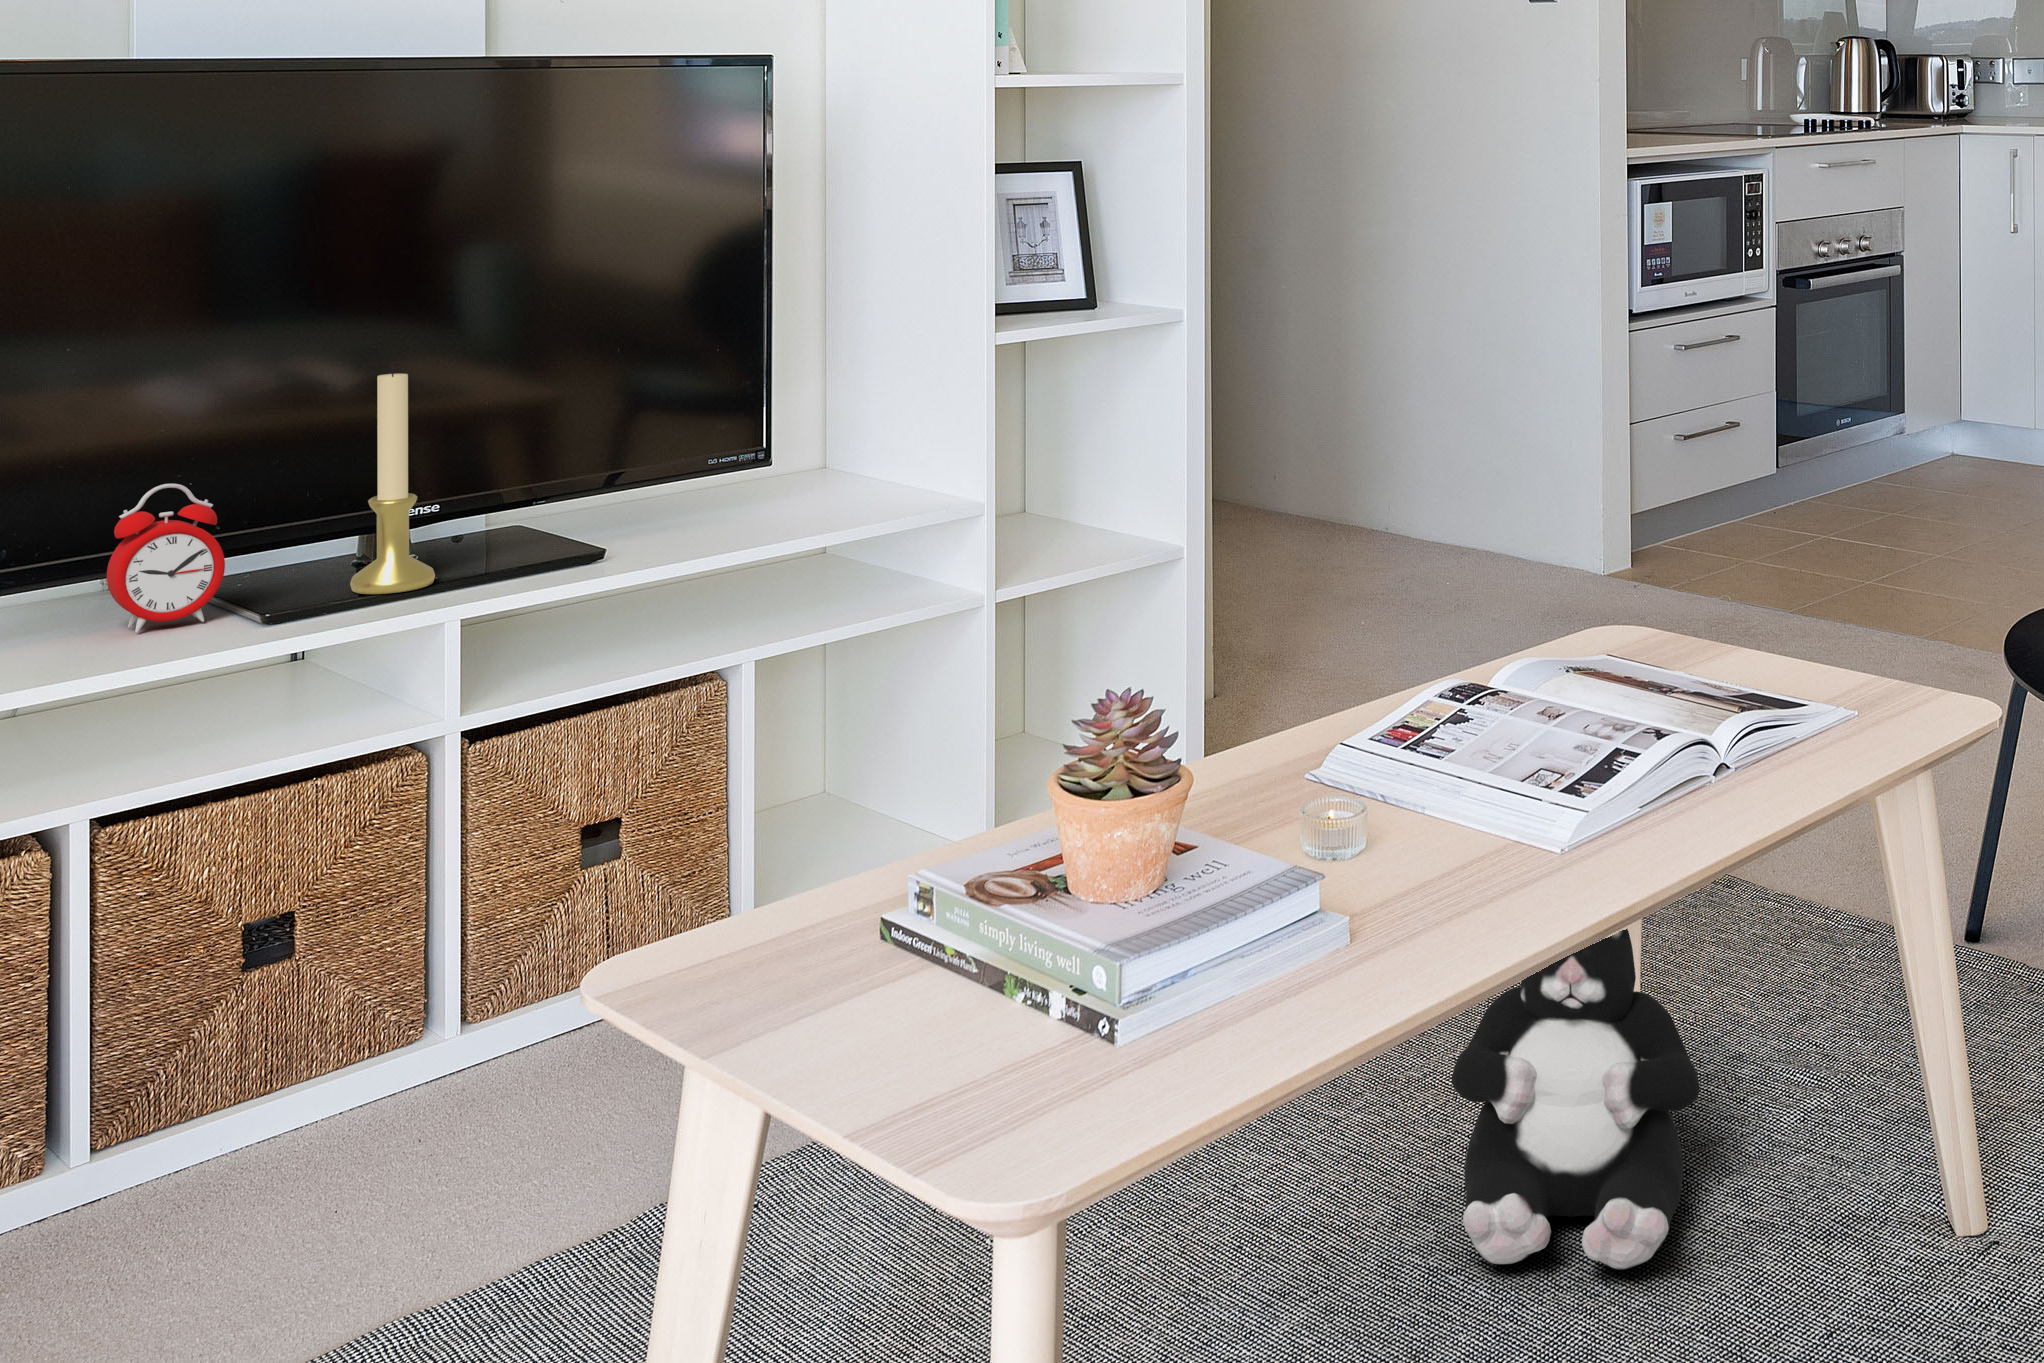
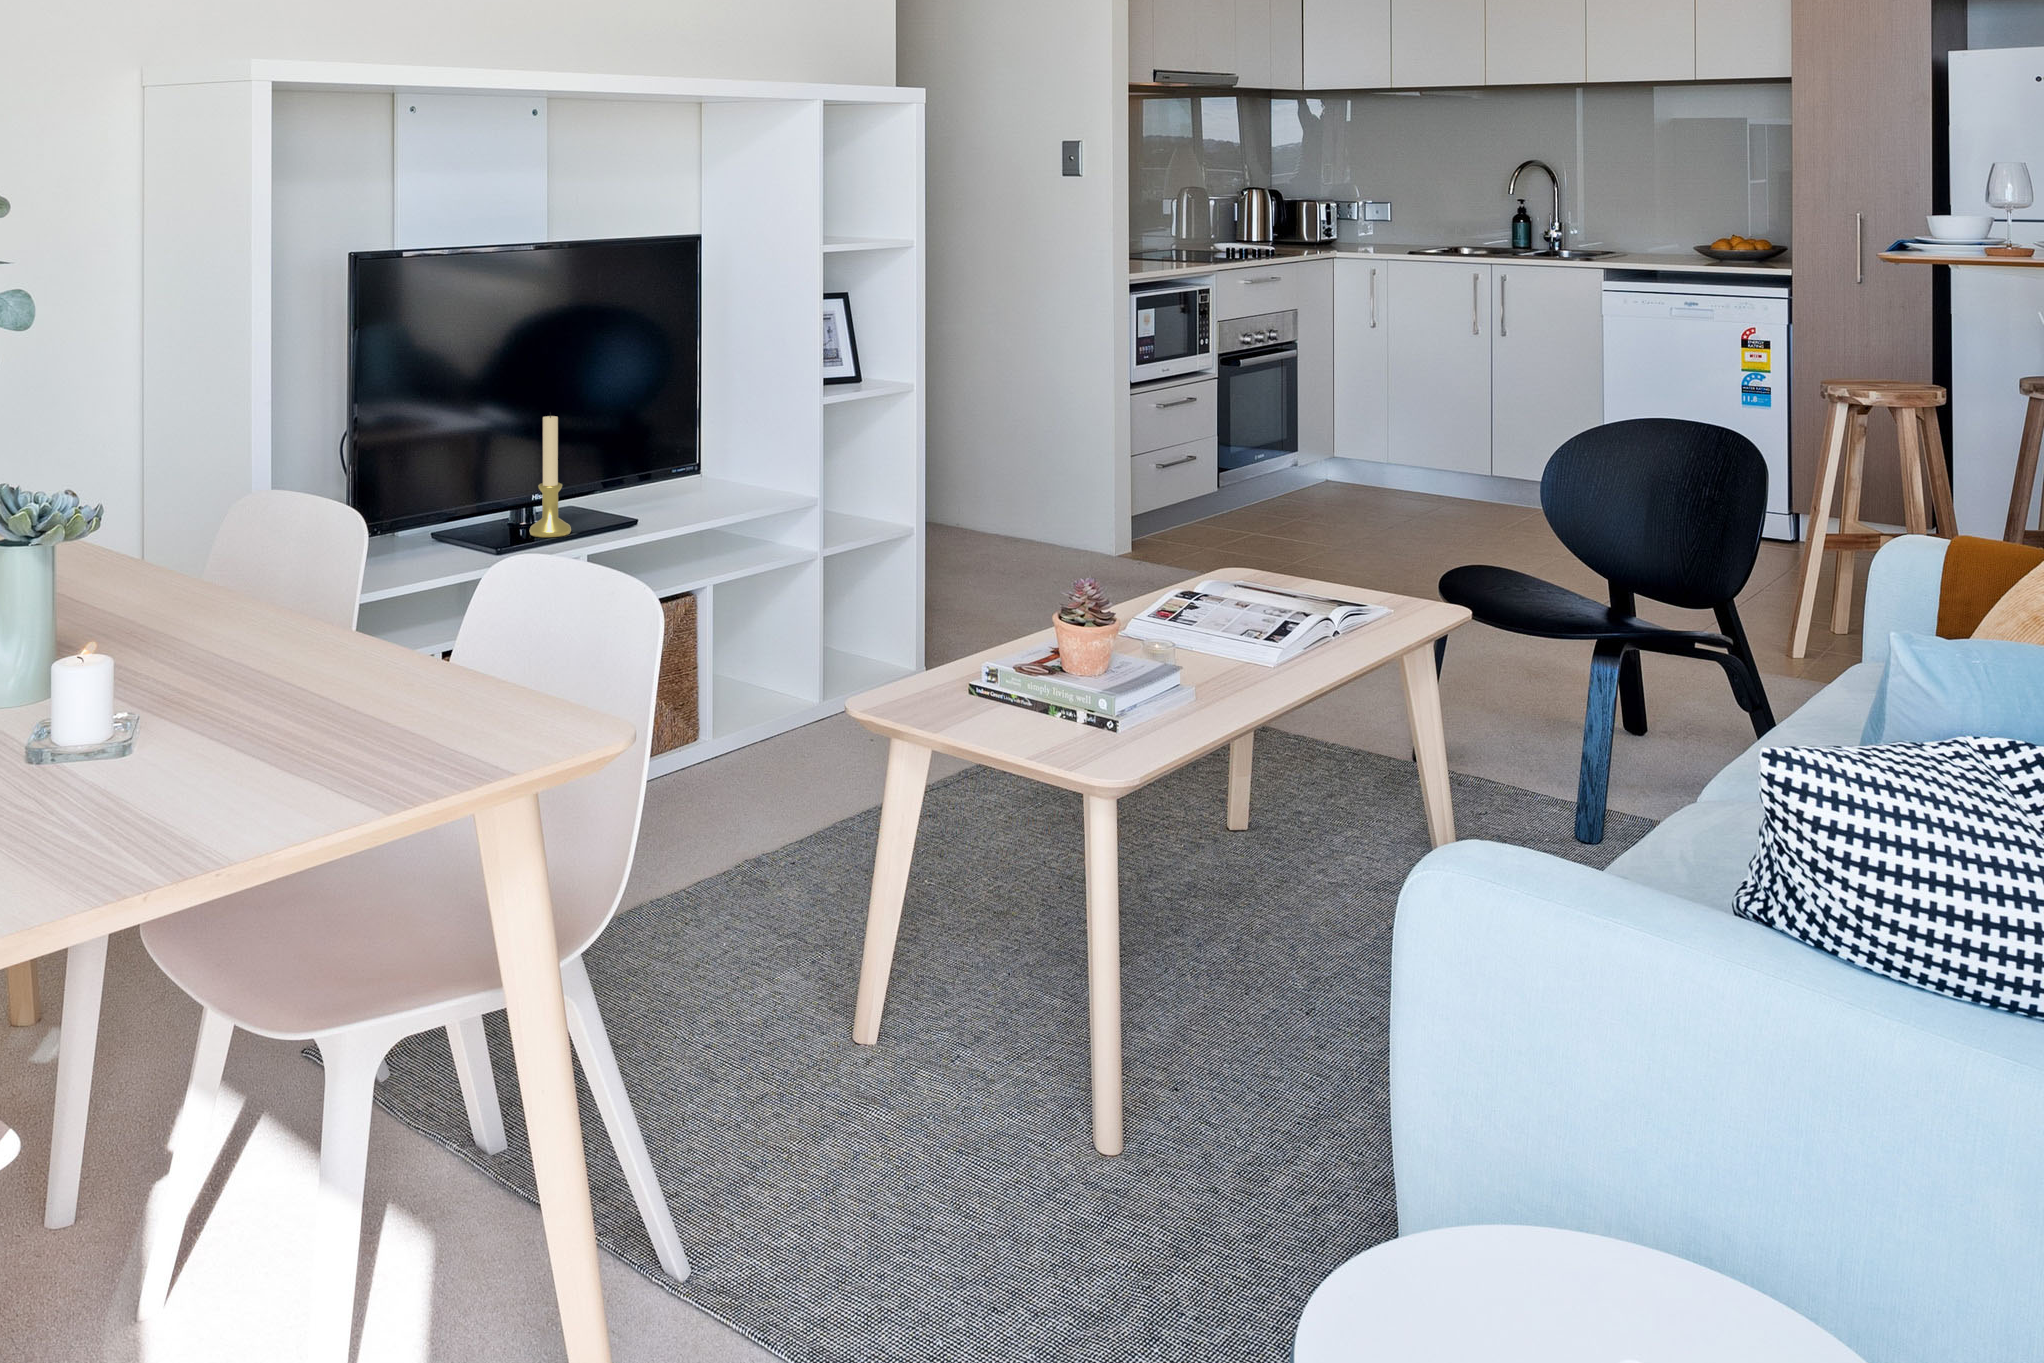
alarm clock: present [107,484,225,633] -> none [432,474,485,554]
plush toy: present [1452,929,1699,1270] -> none [1174,700,1310,895]

